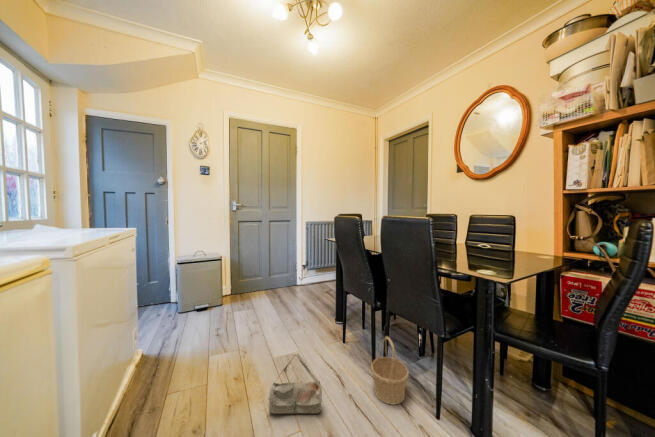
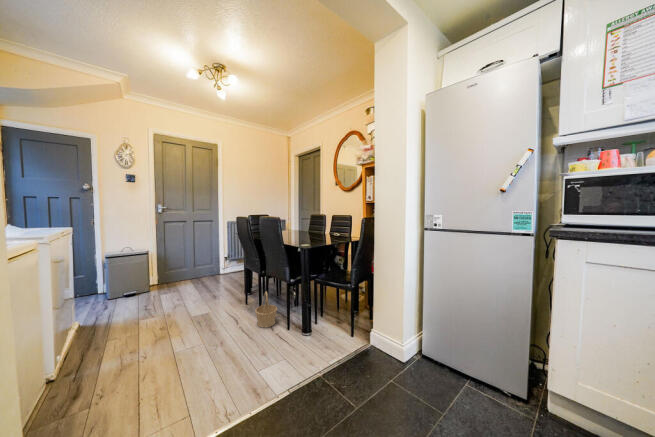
bag: present [268,352,322,414] -> none [186,302,222,339]

